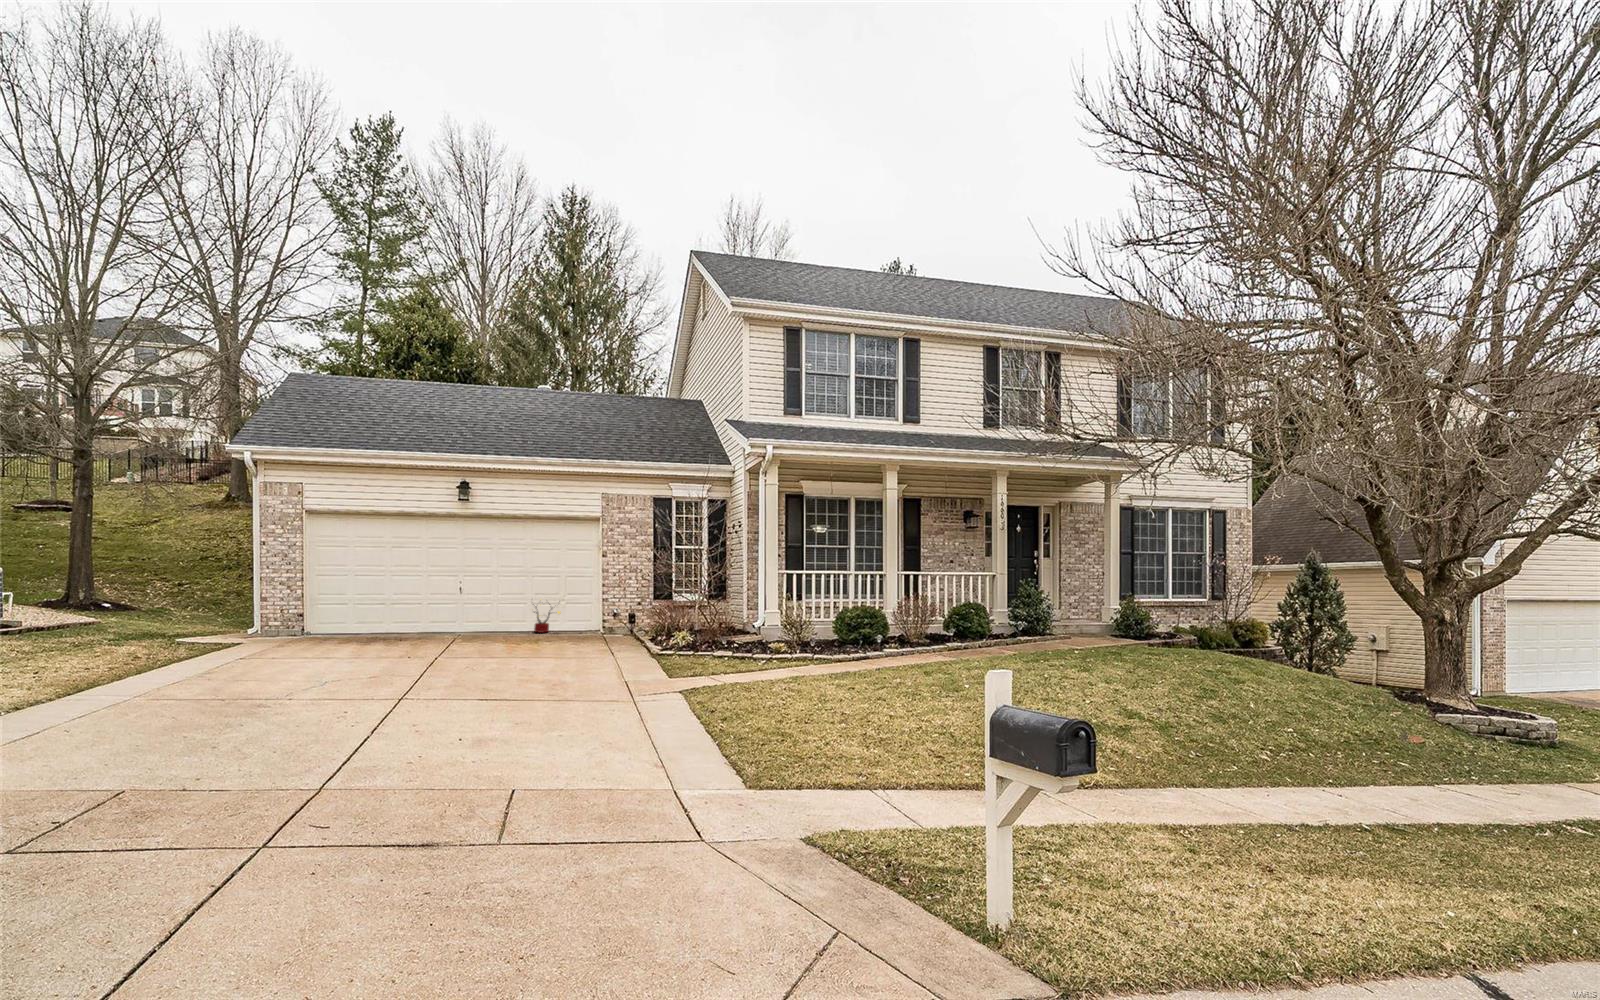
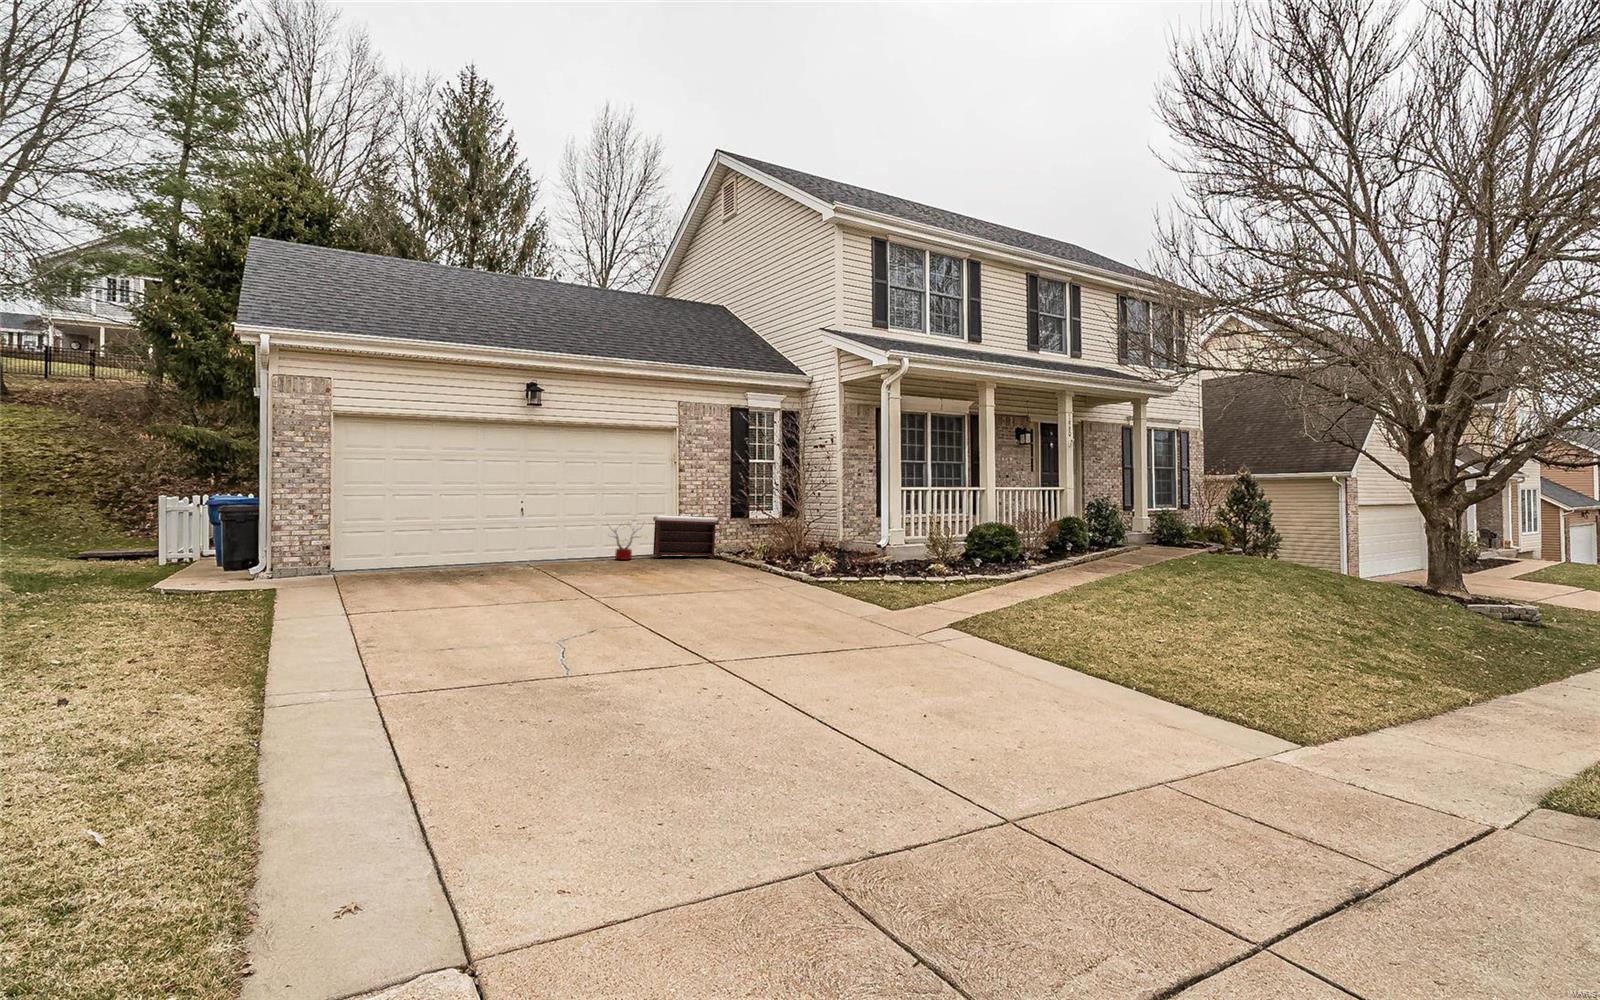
bench: none [570,593,631,634] -> present [653,515,718,559]

